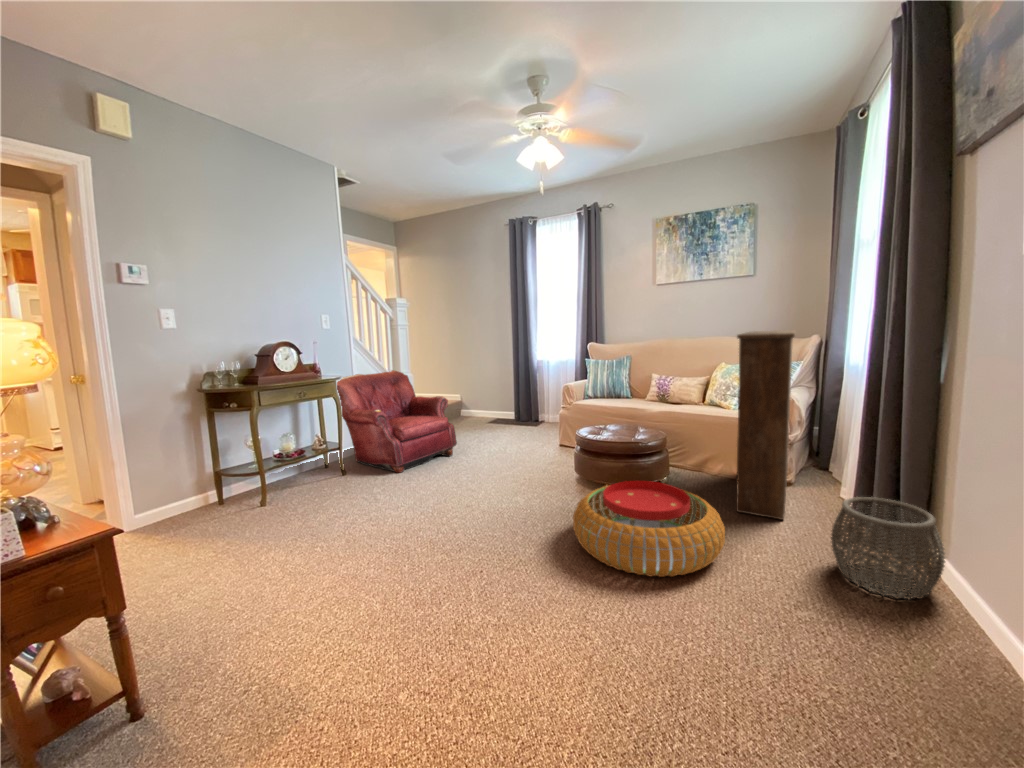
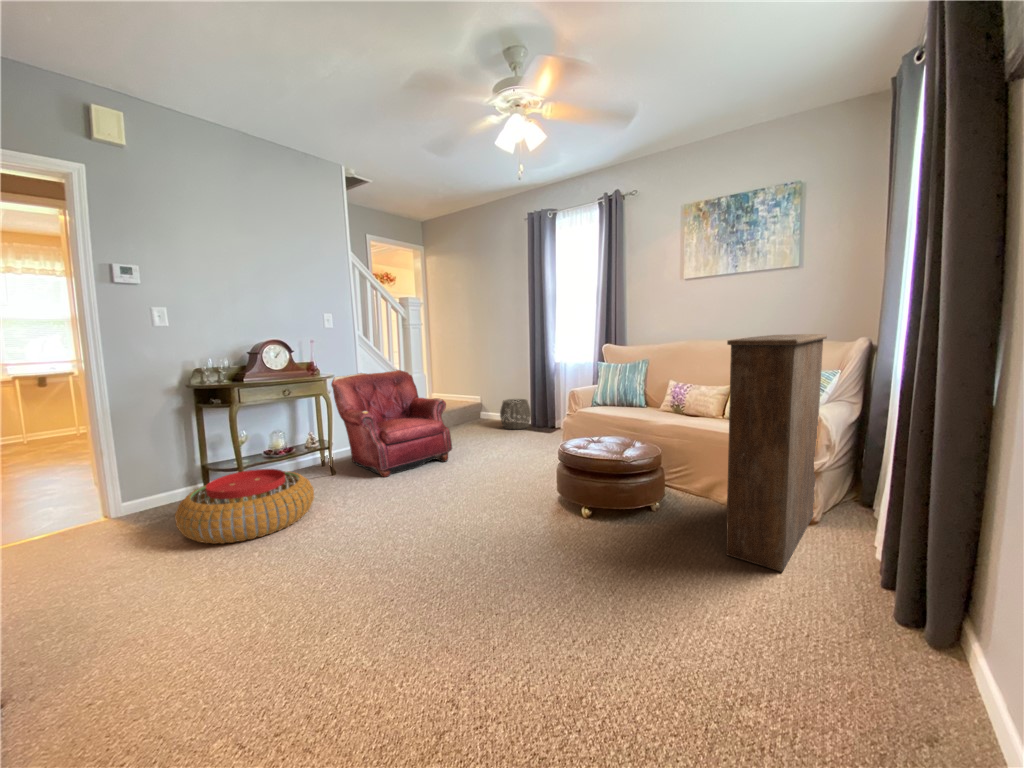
pouf: present [573,481,725,577] -> present [175,469,314,544]
woven basket: present [831,497,945,600] -> present [500,399,531,430]

